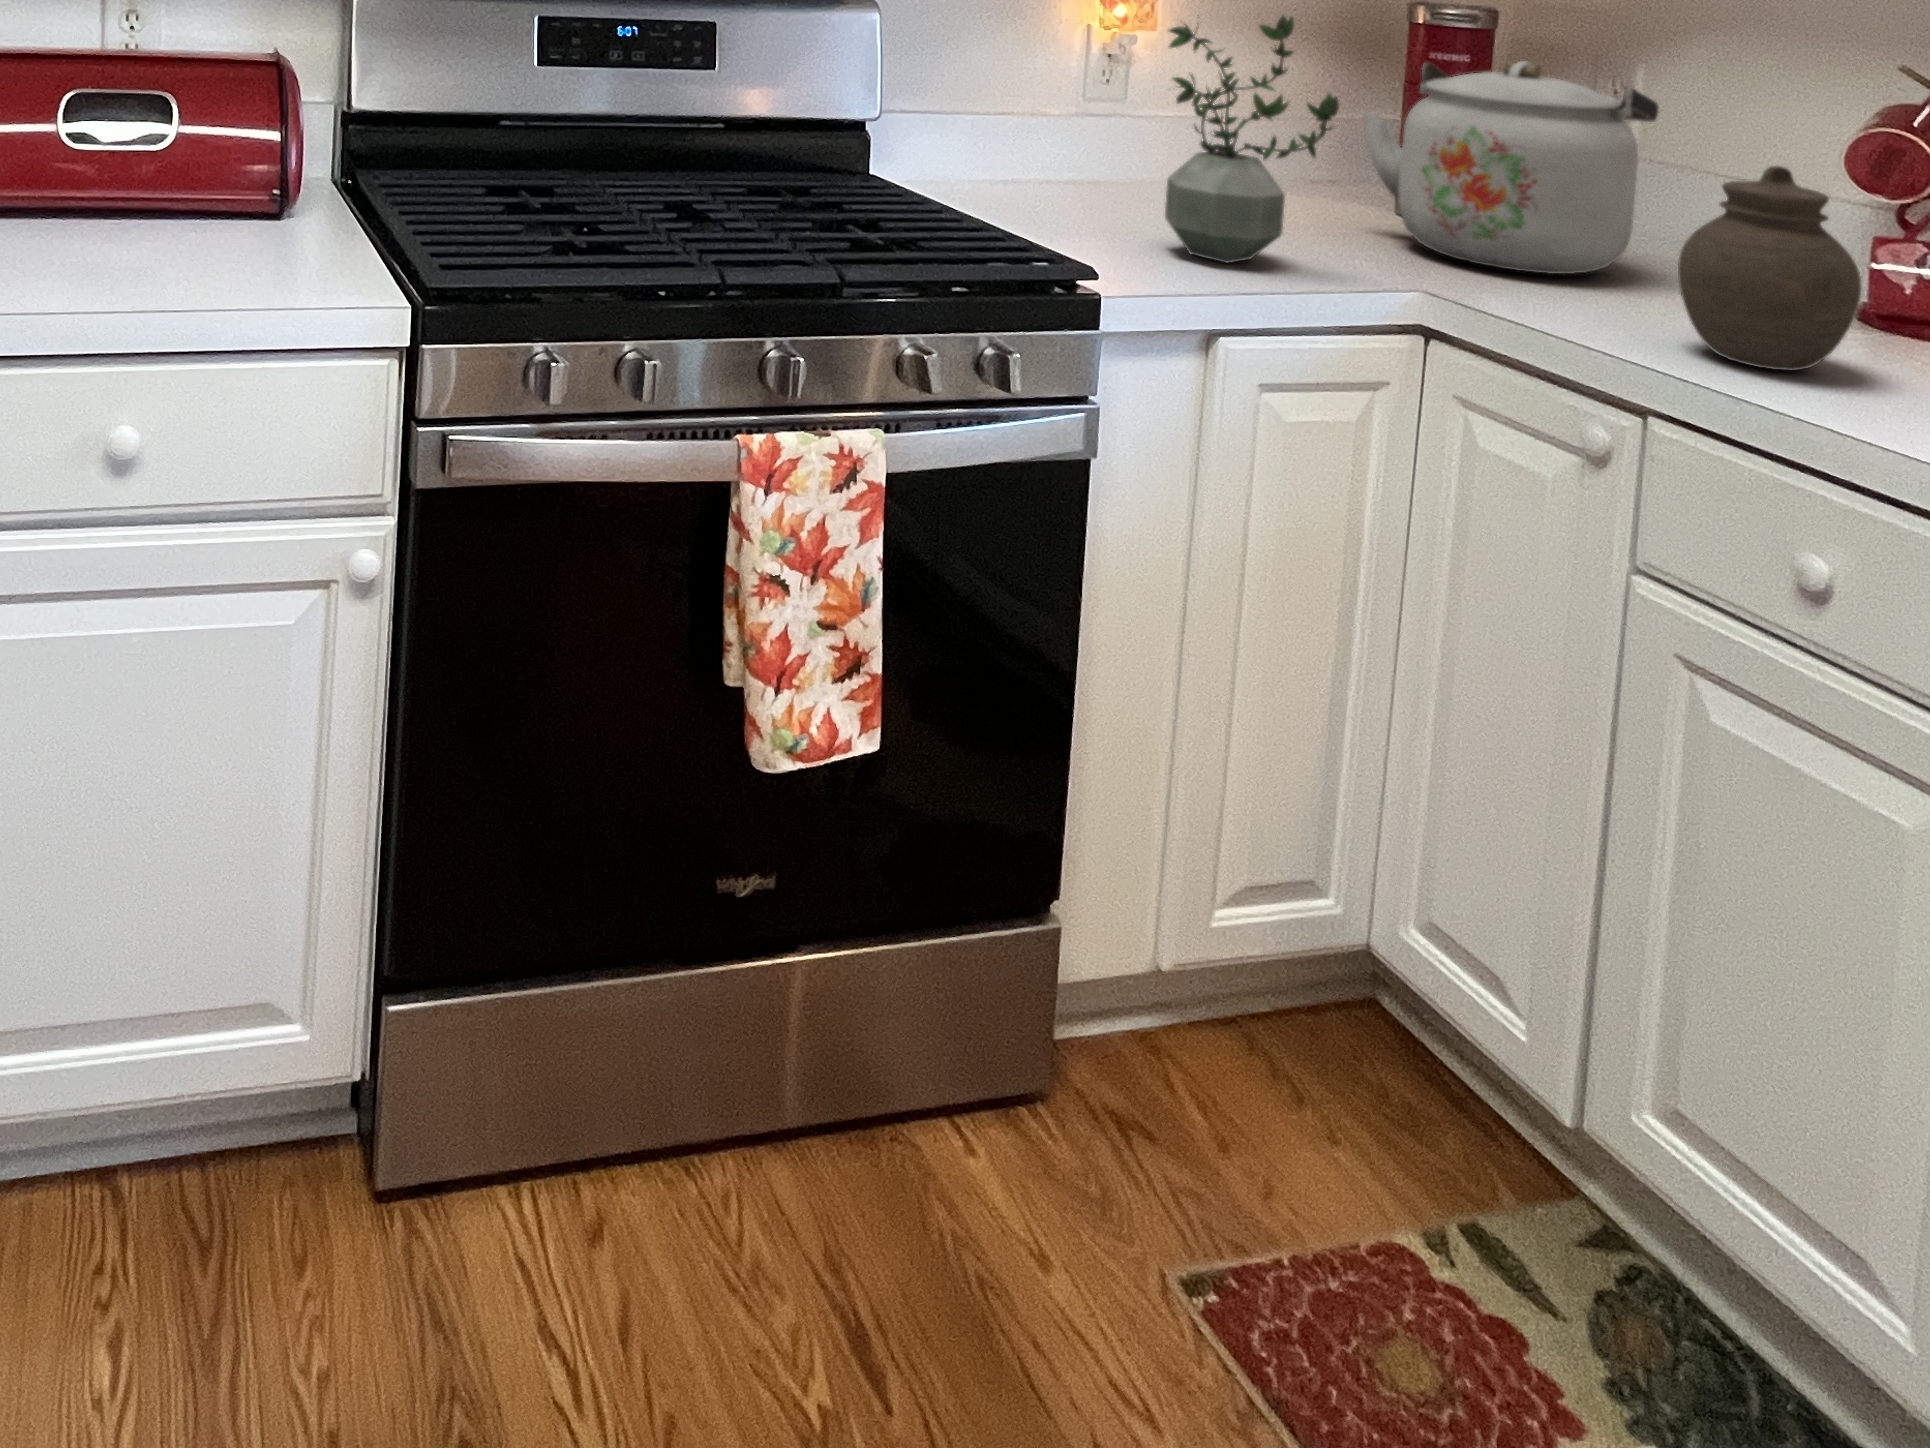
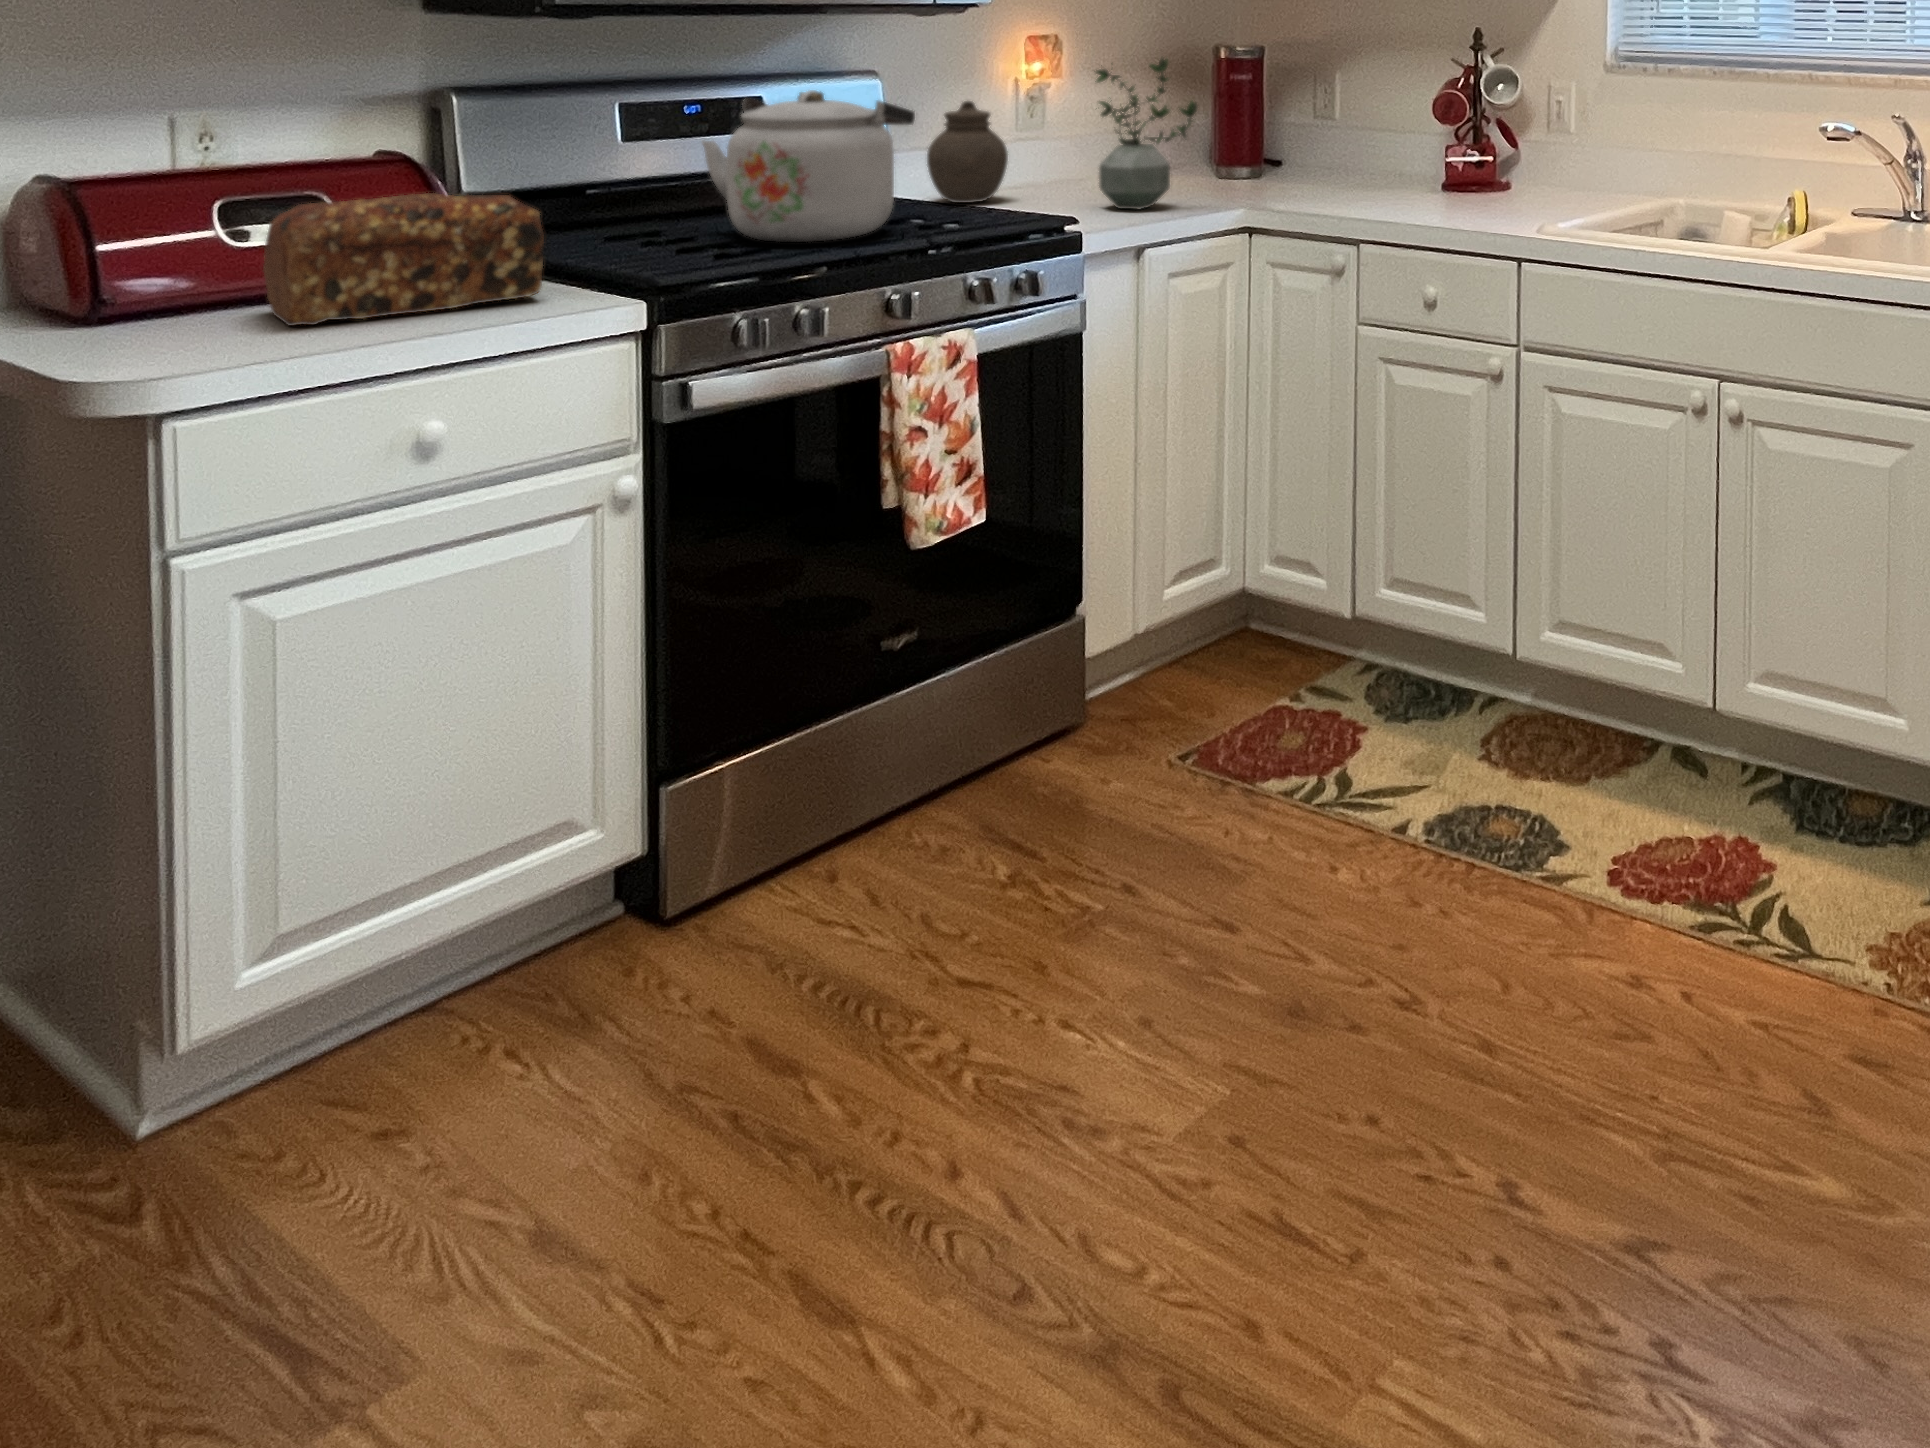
kettle: present [1363,61,1659,274] -> present [702,90,915,242]
bread loaf: none [30,112,319,272] -> present [263,193,544,326]
jar: present [1678,166,1861,371] -> present [927,101,1008,203]

